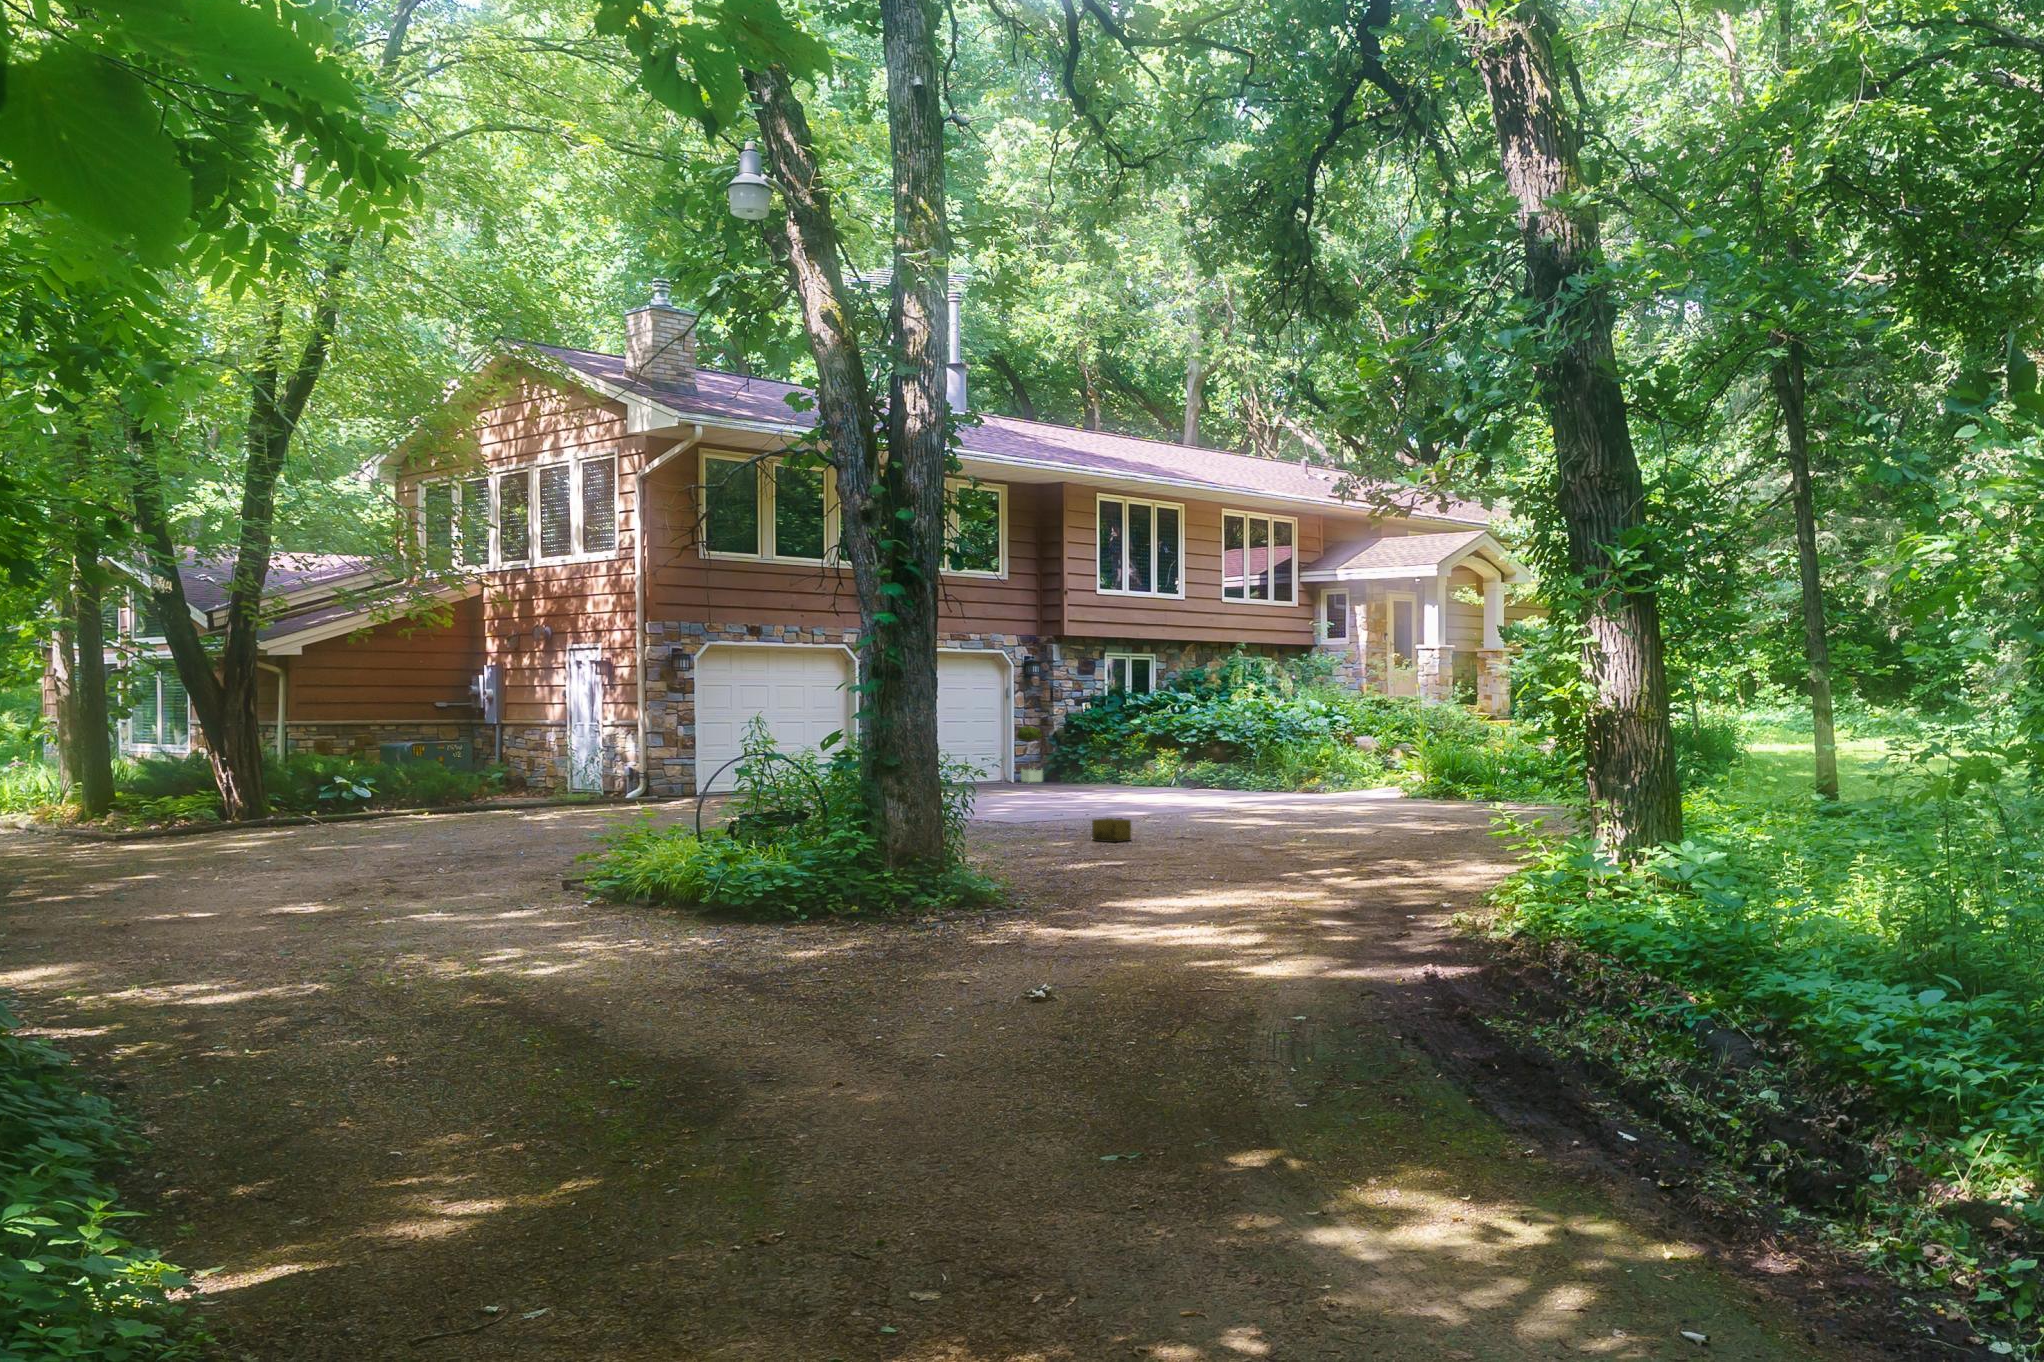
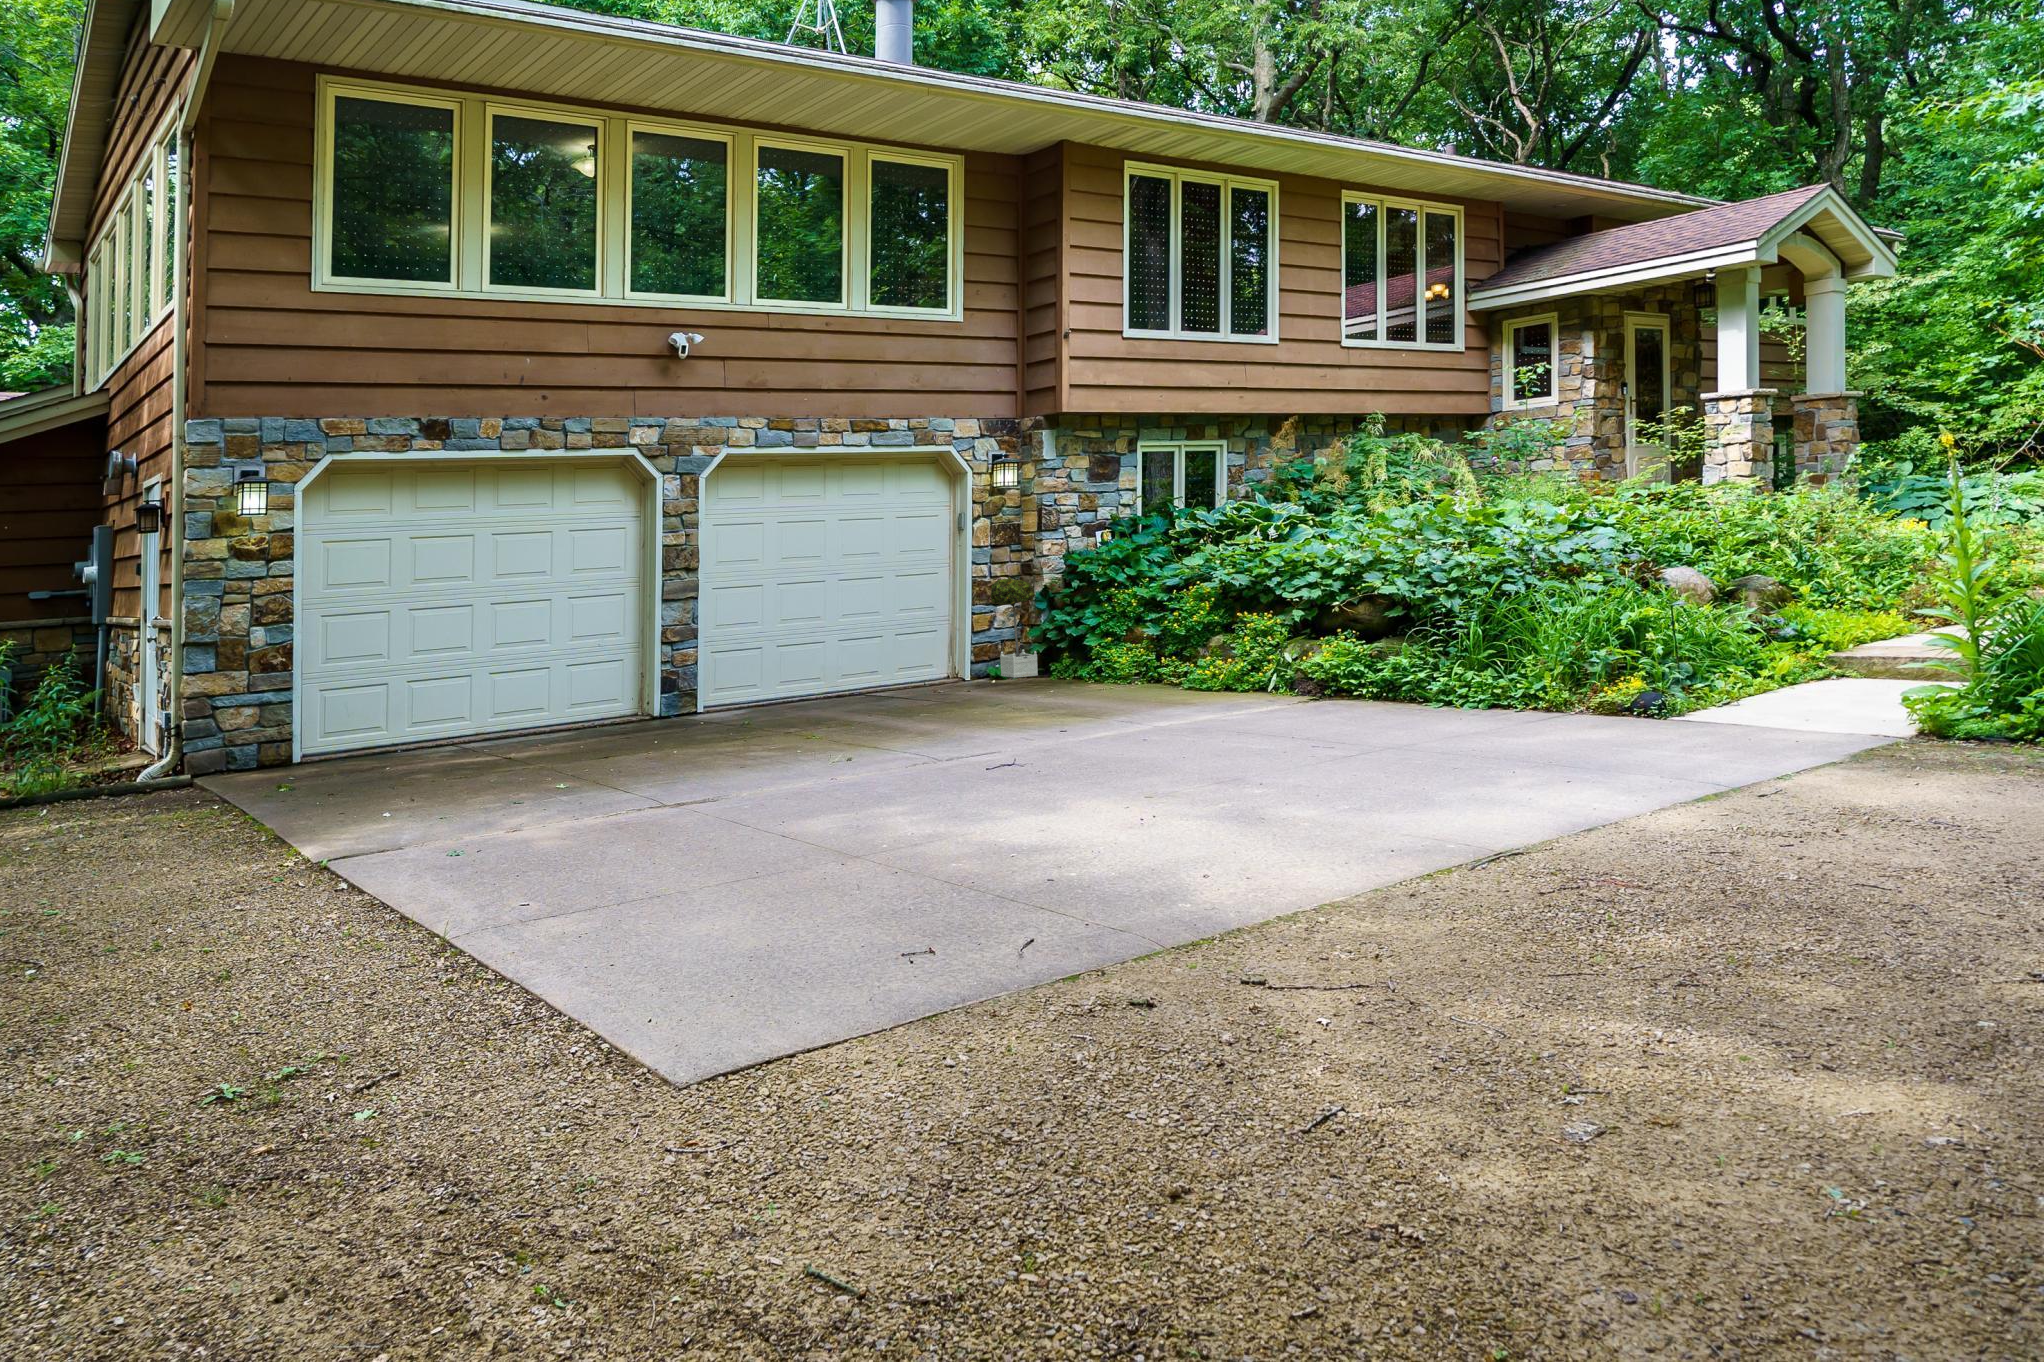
cardboard box: present [1092,818,1131,842] -> none [1064,1064,1226,1214]

